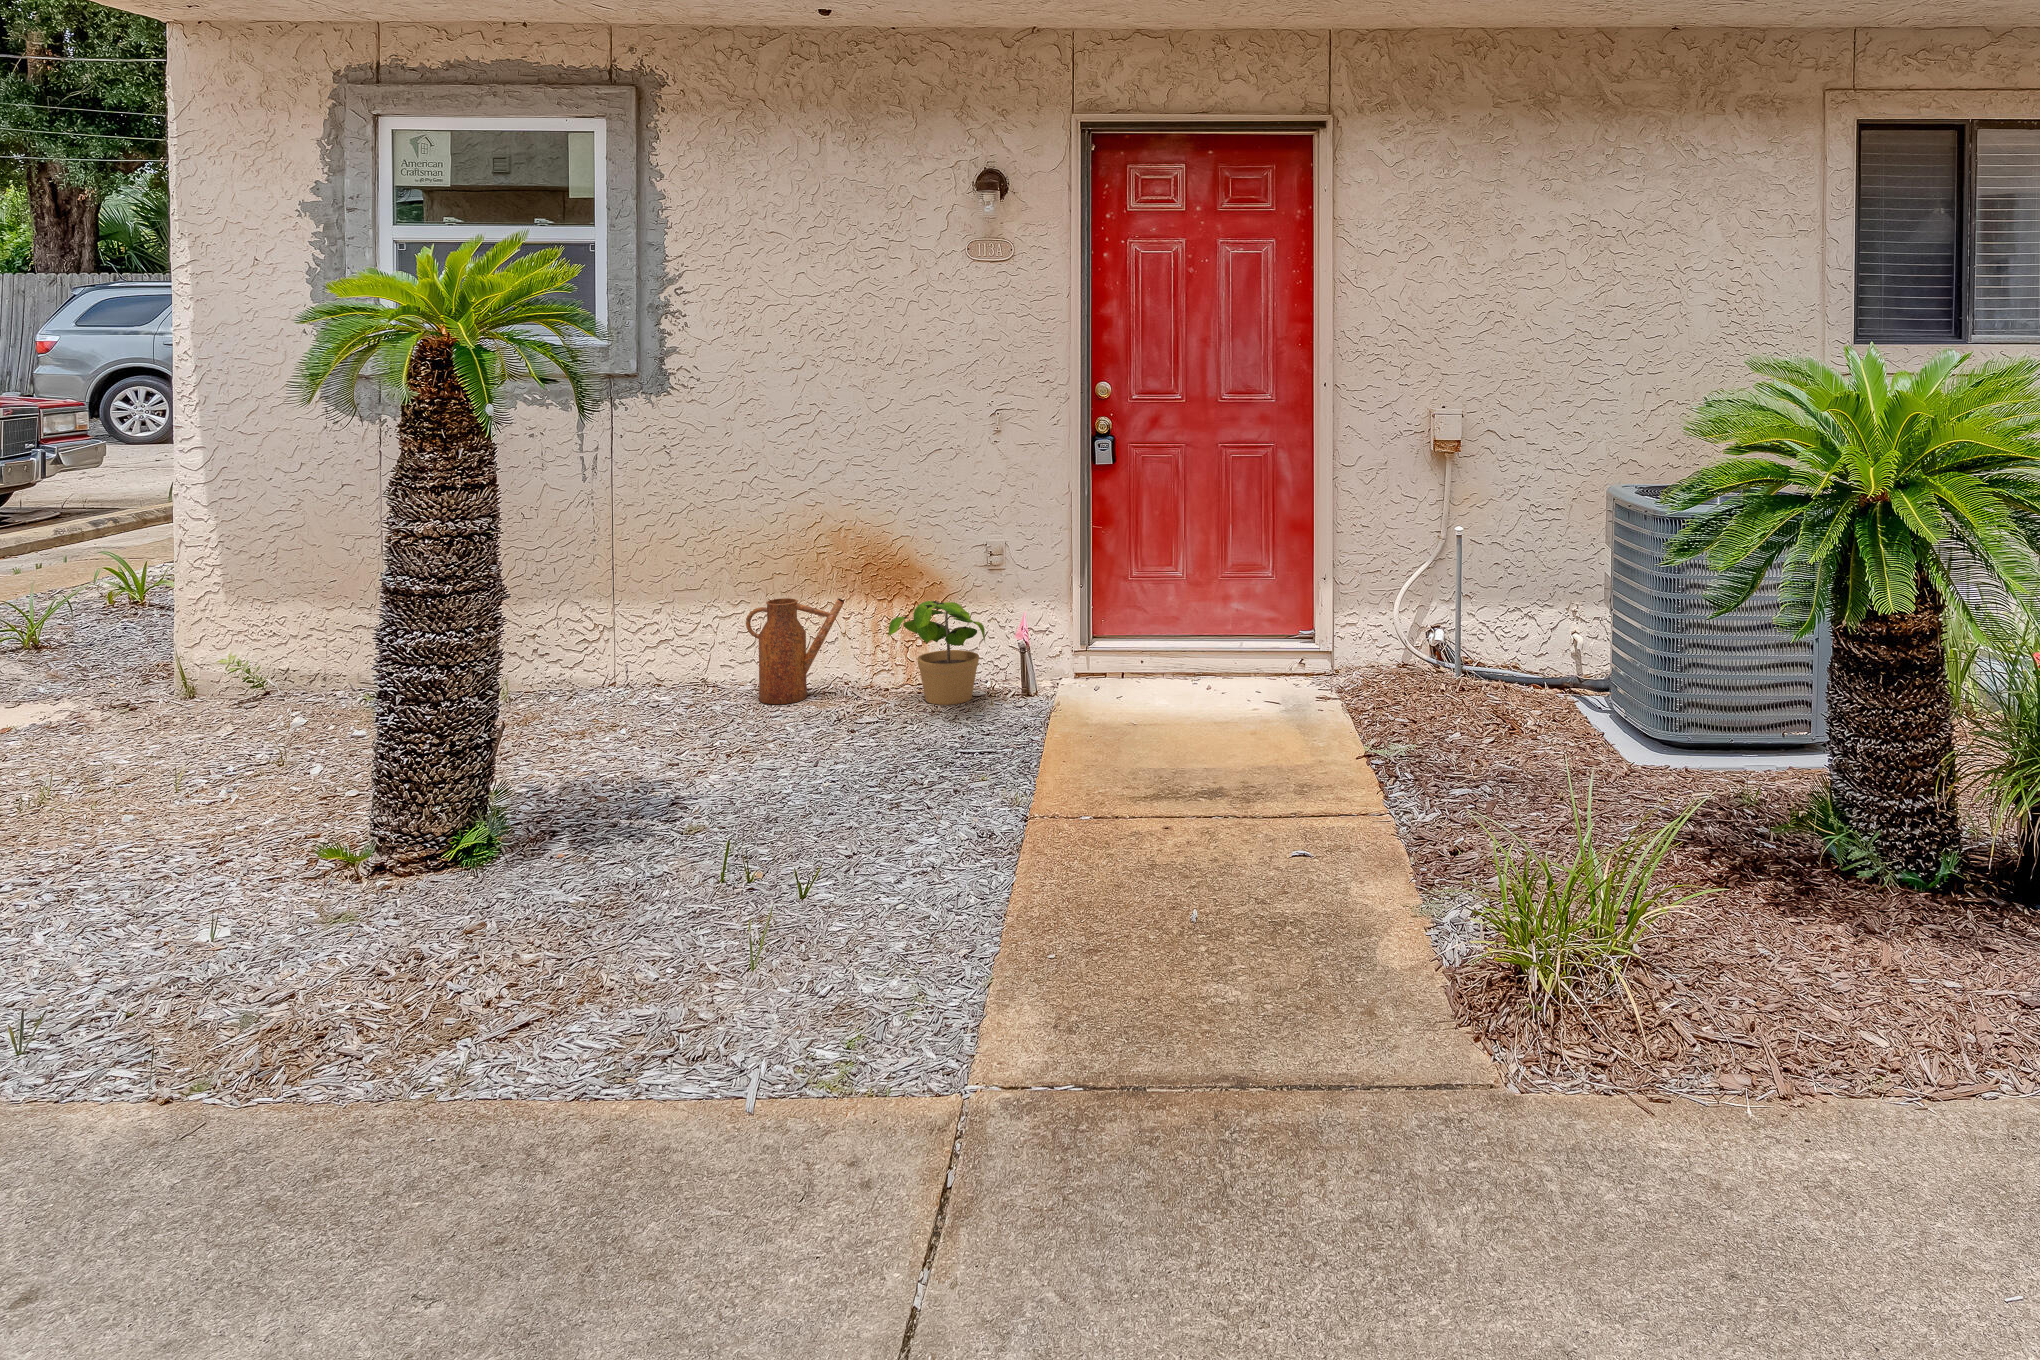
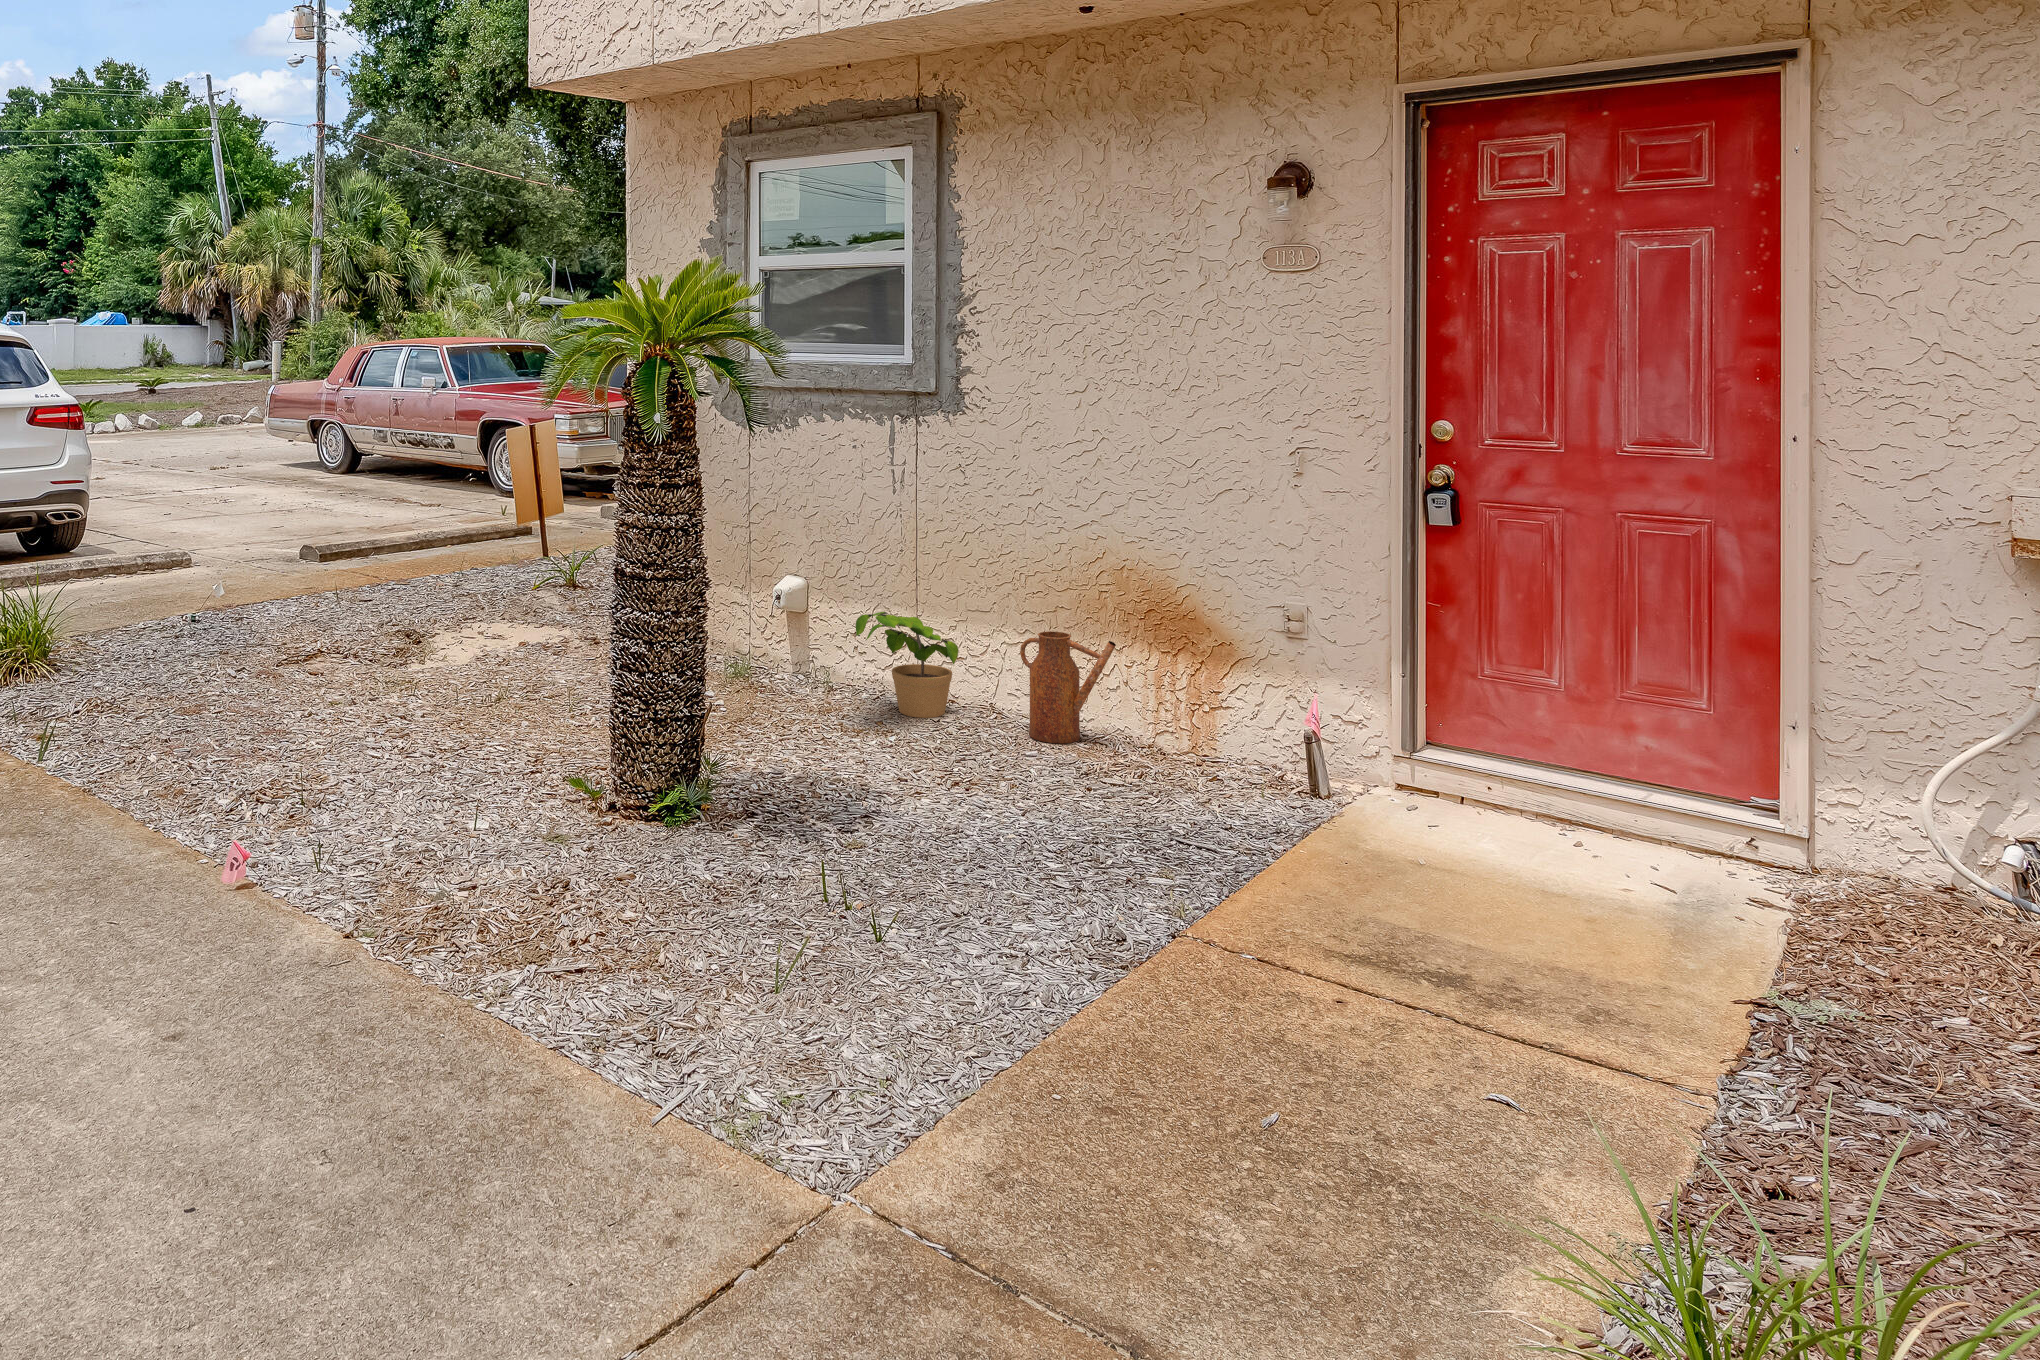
potted plant: present [888,601,985,705] -> present [855,612,959,718]

